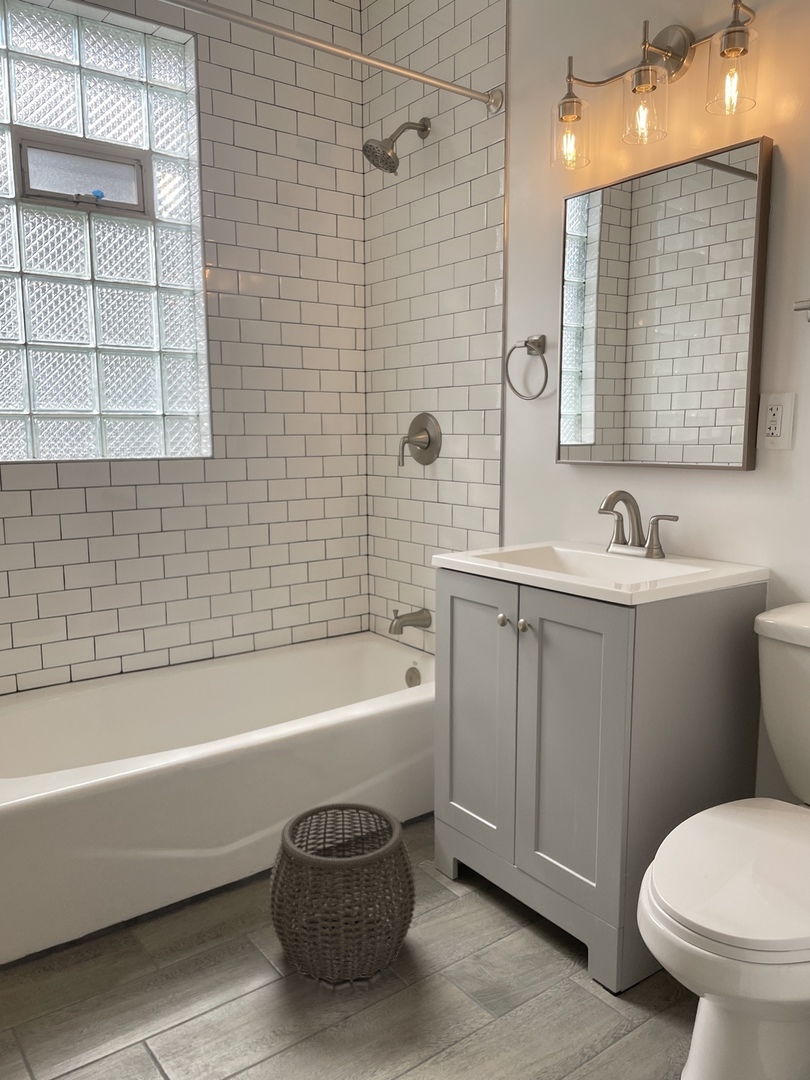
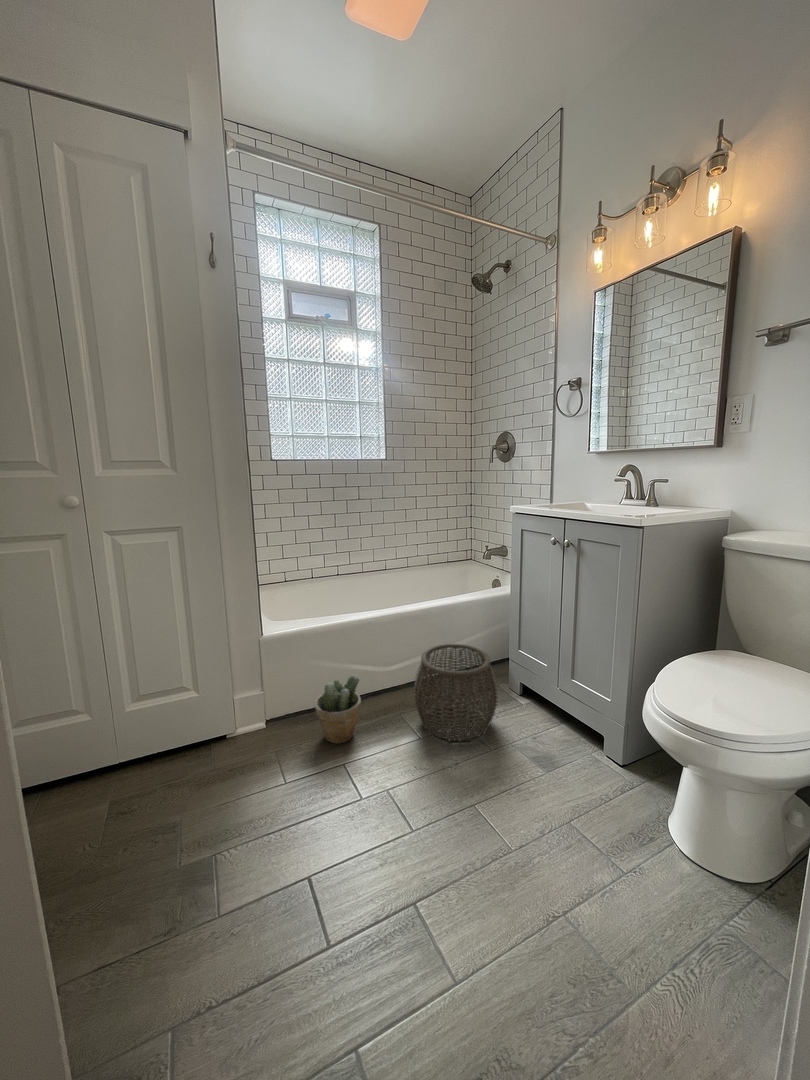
potted plant: none [81,878,170,1012] -> present [315,675,361,744]

